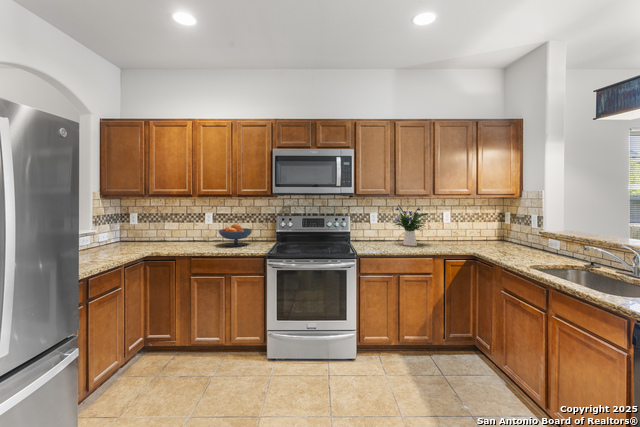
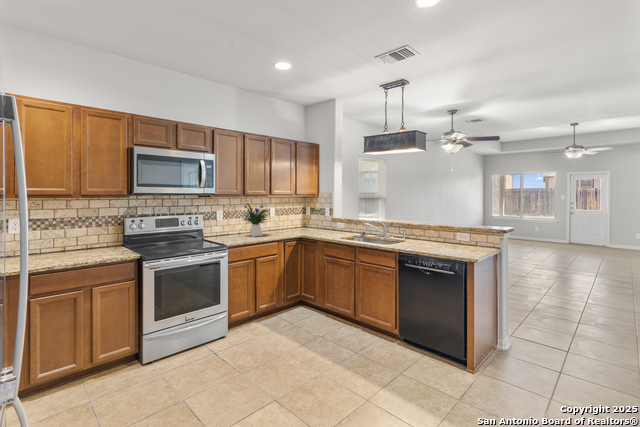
fruit bowl: present [219,224,252,246] -> none [59,230,107,257]

